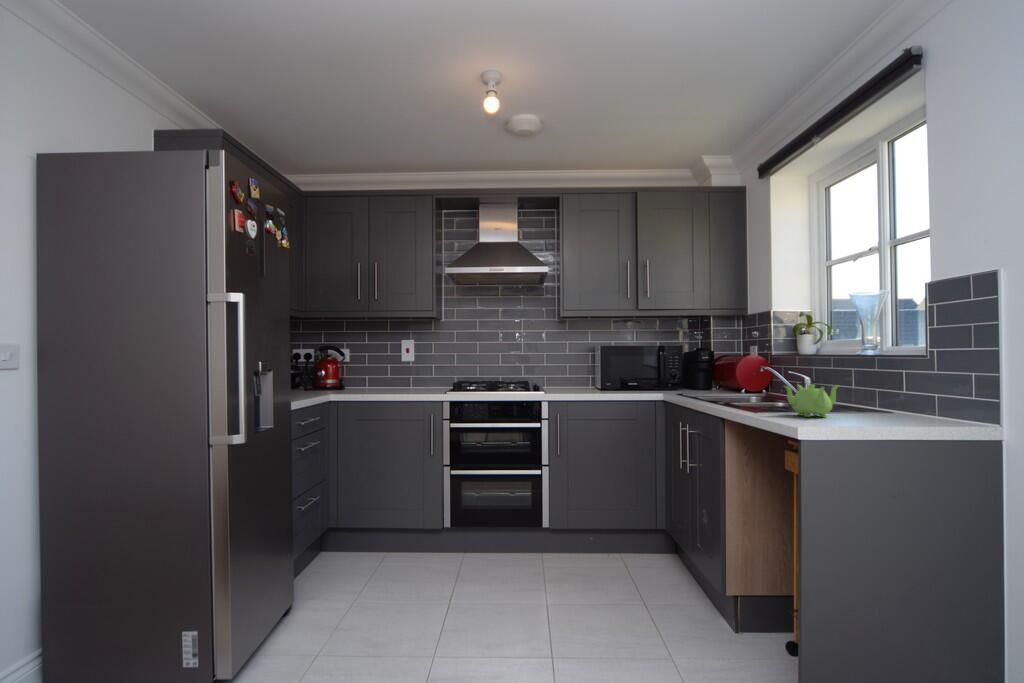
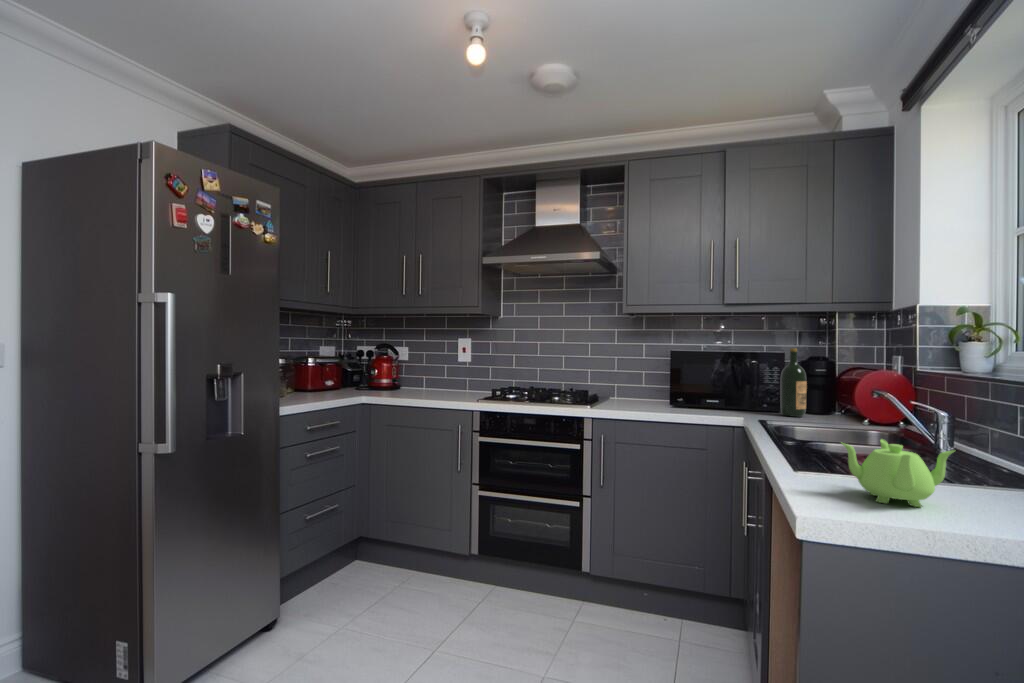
wine bottle: none [683,342,701,391] -> present [780,348,807,417]

